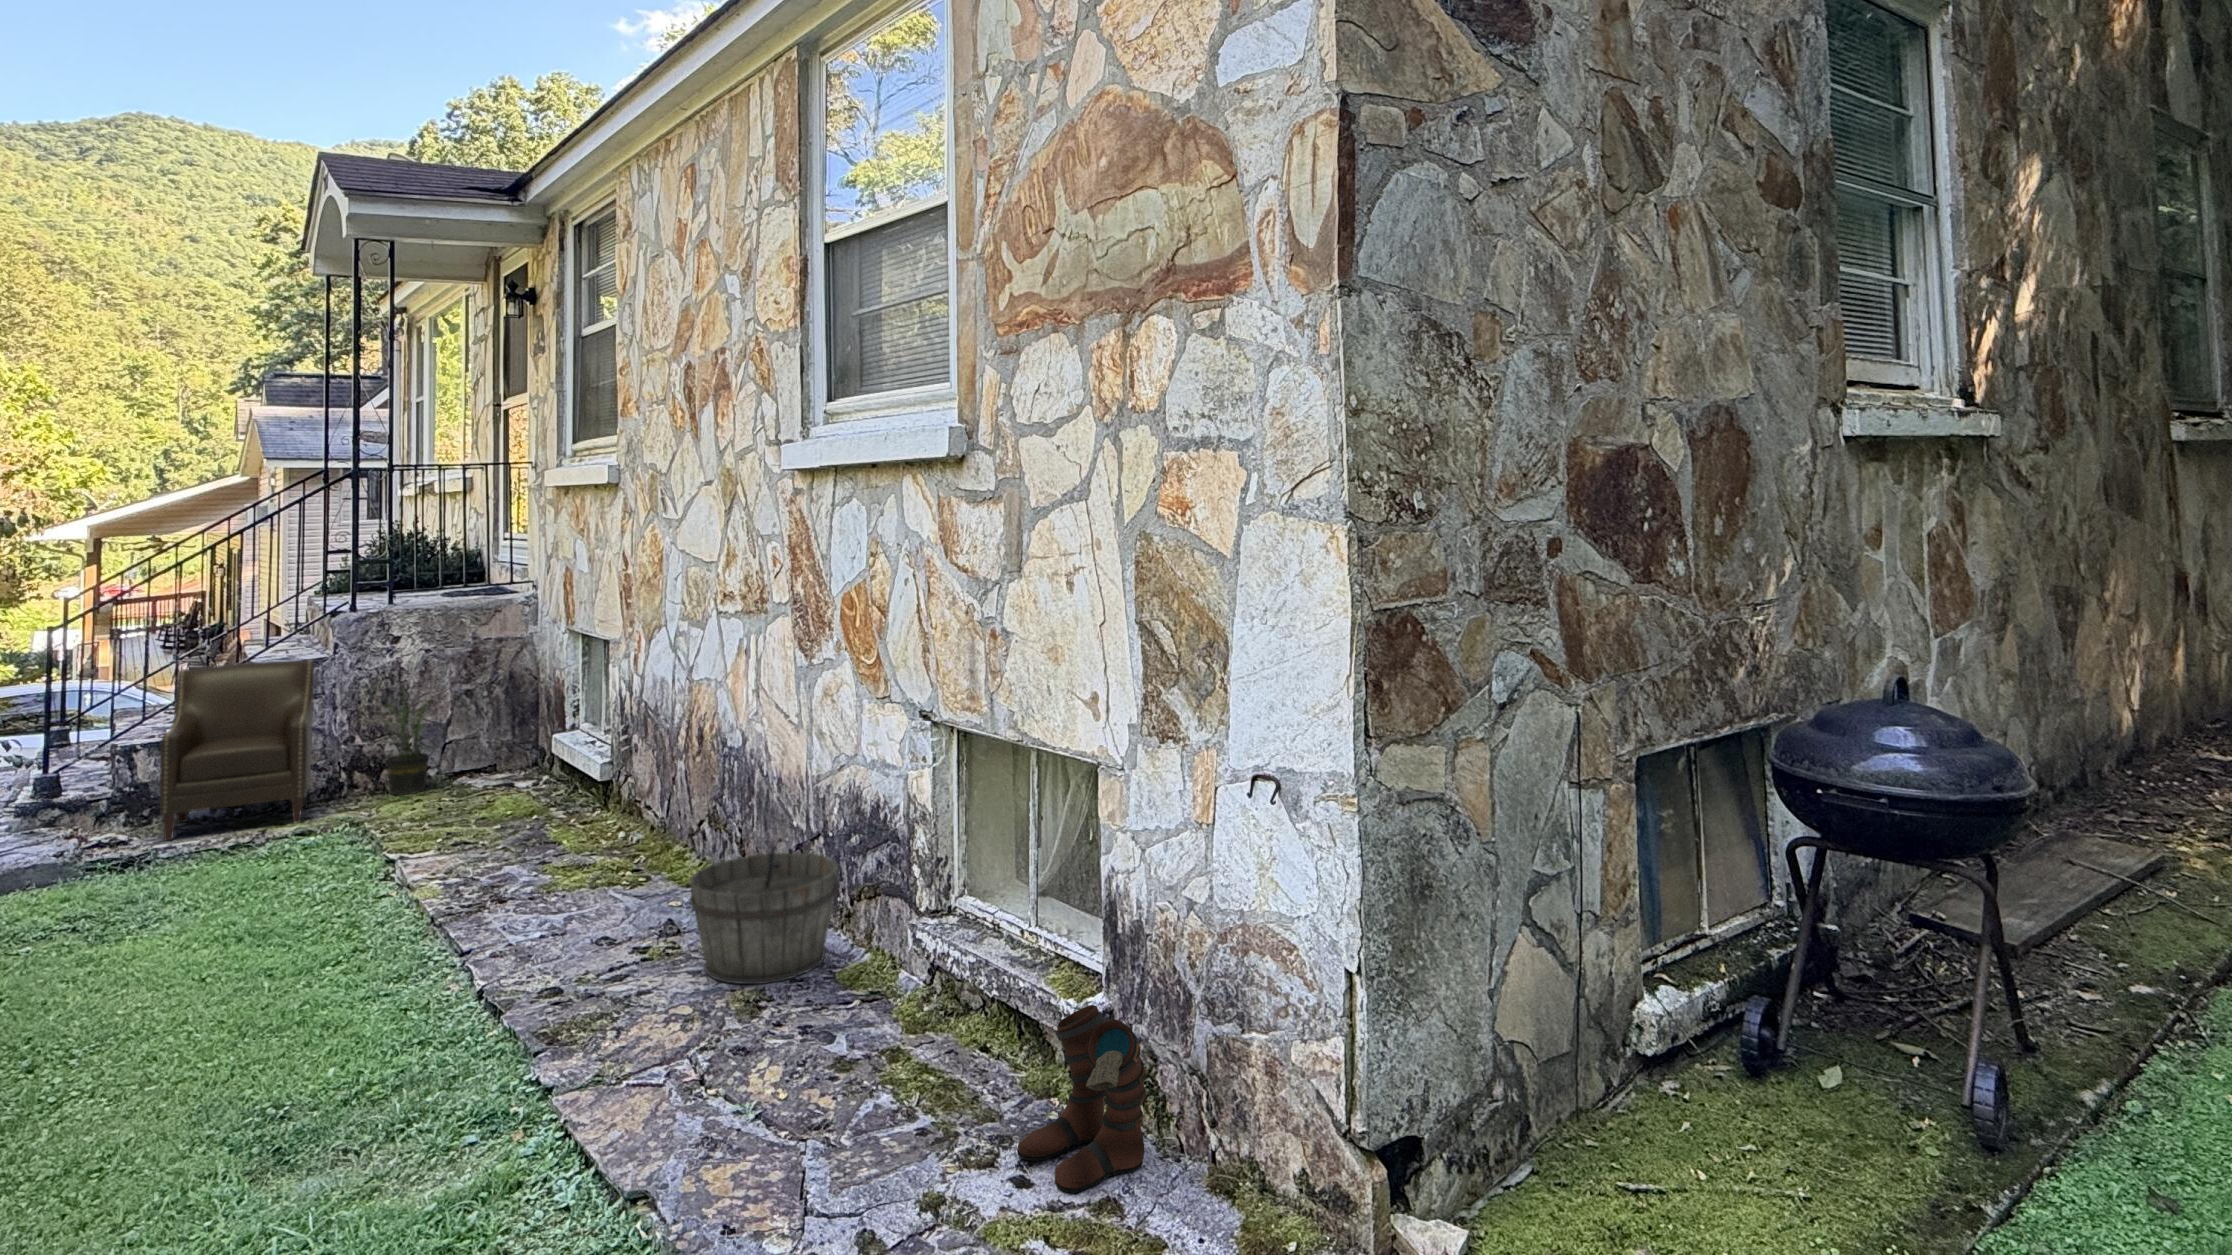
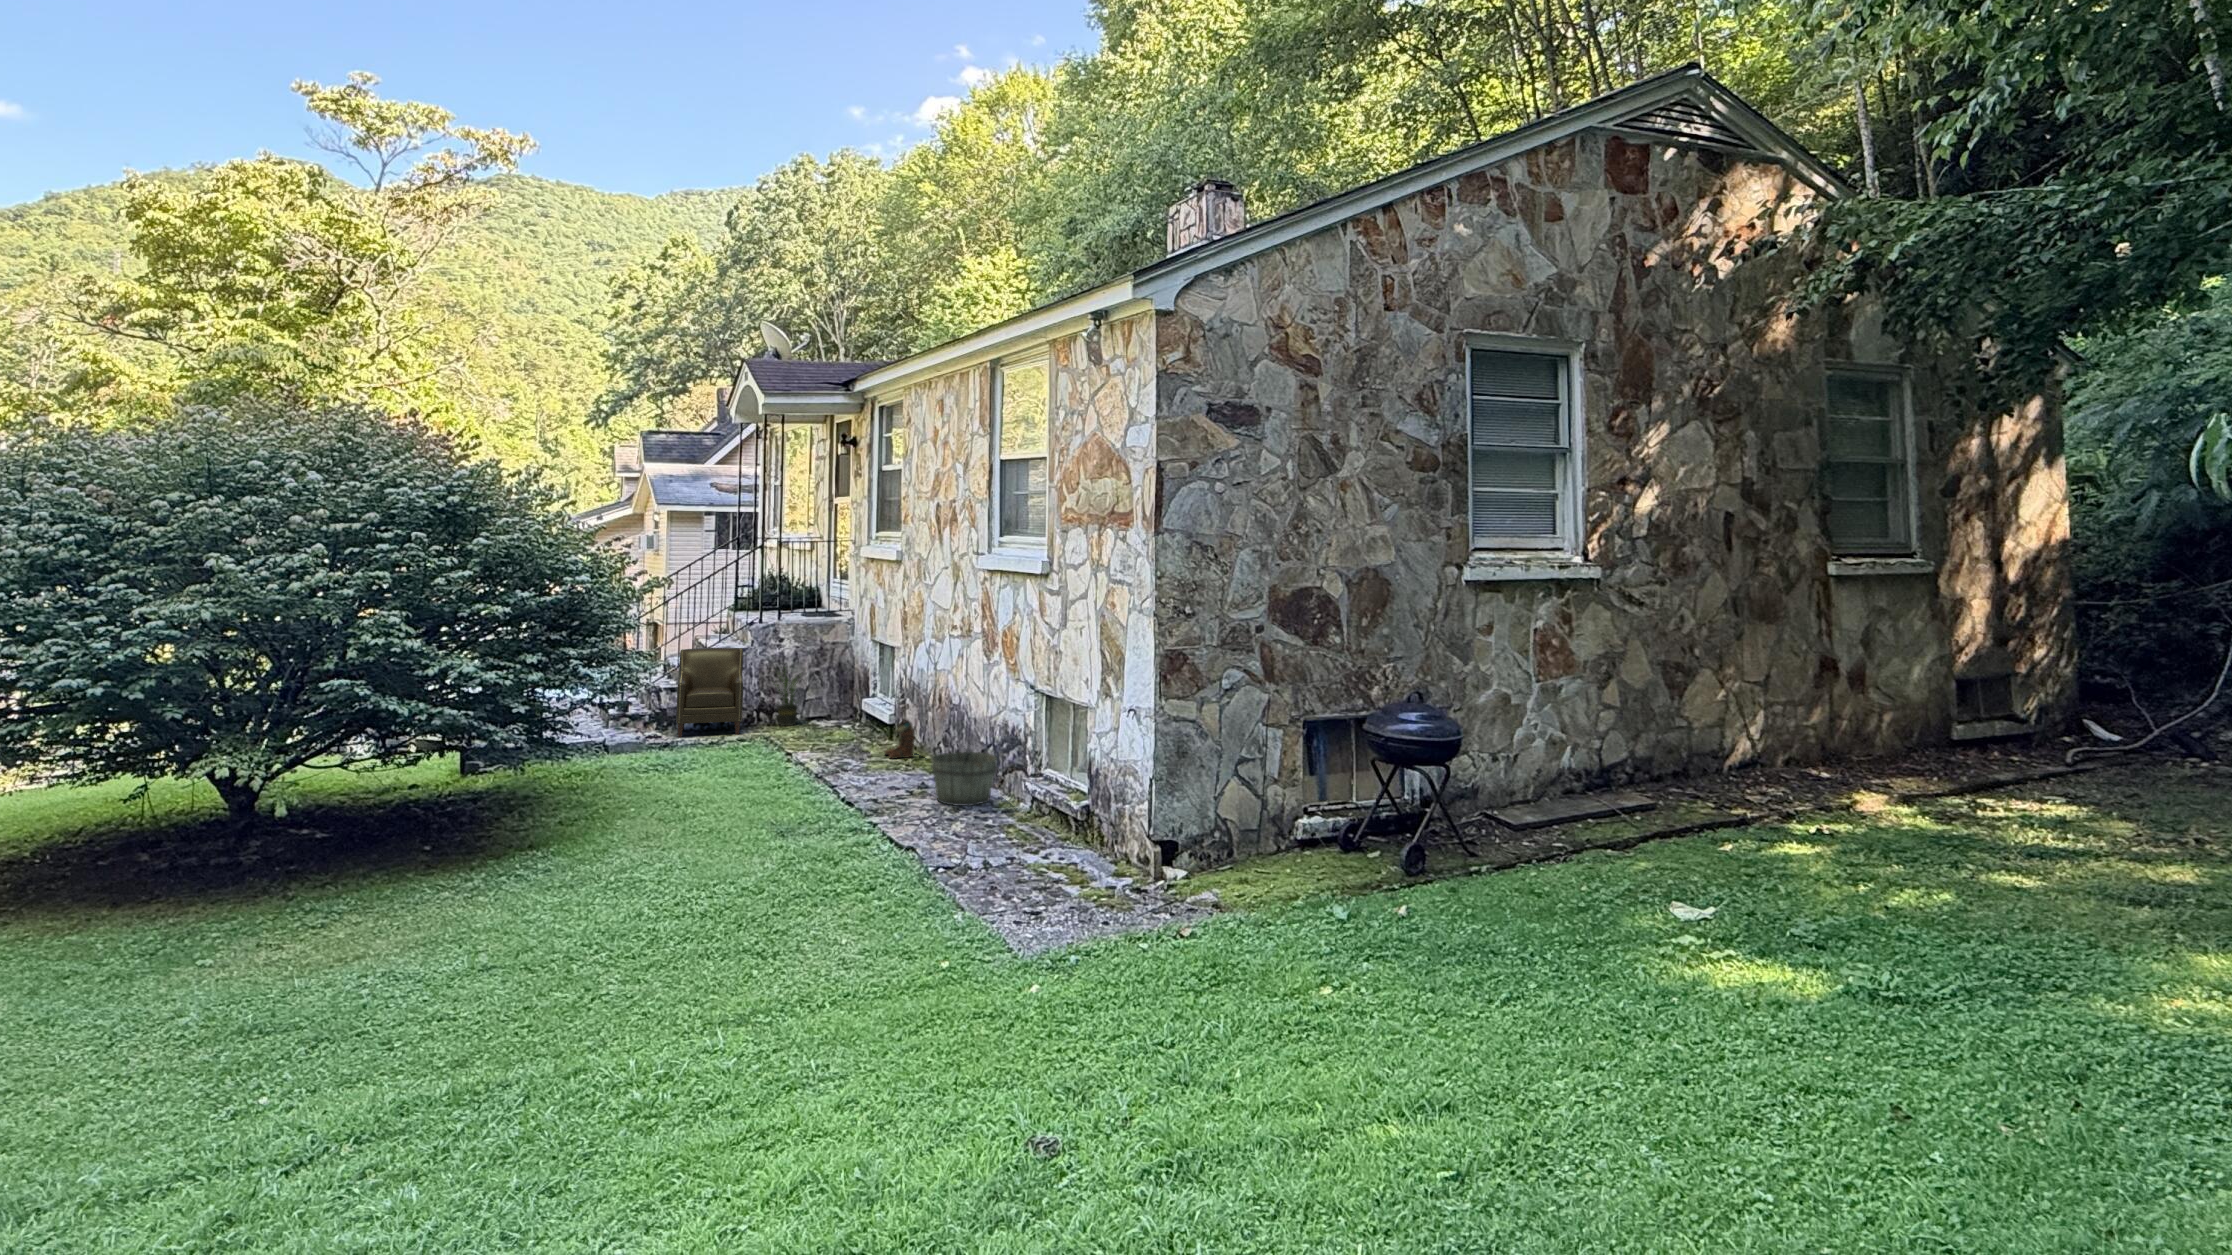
boots: present [1017,1005,1147,1193] -> present [885,720,915,759]

